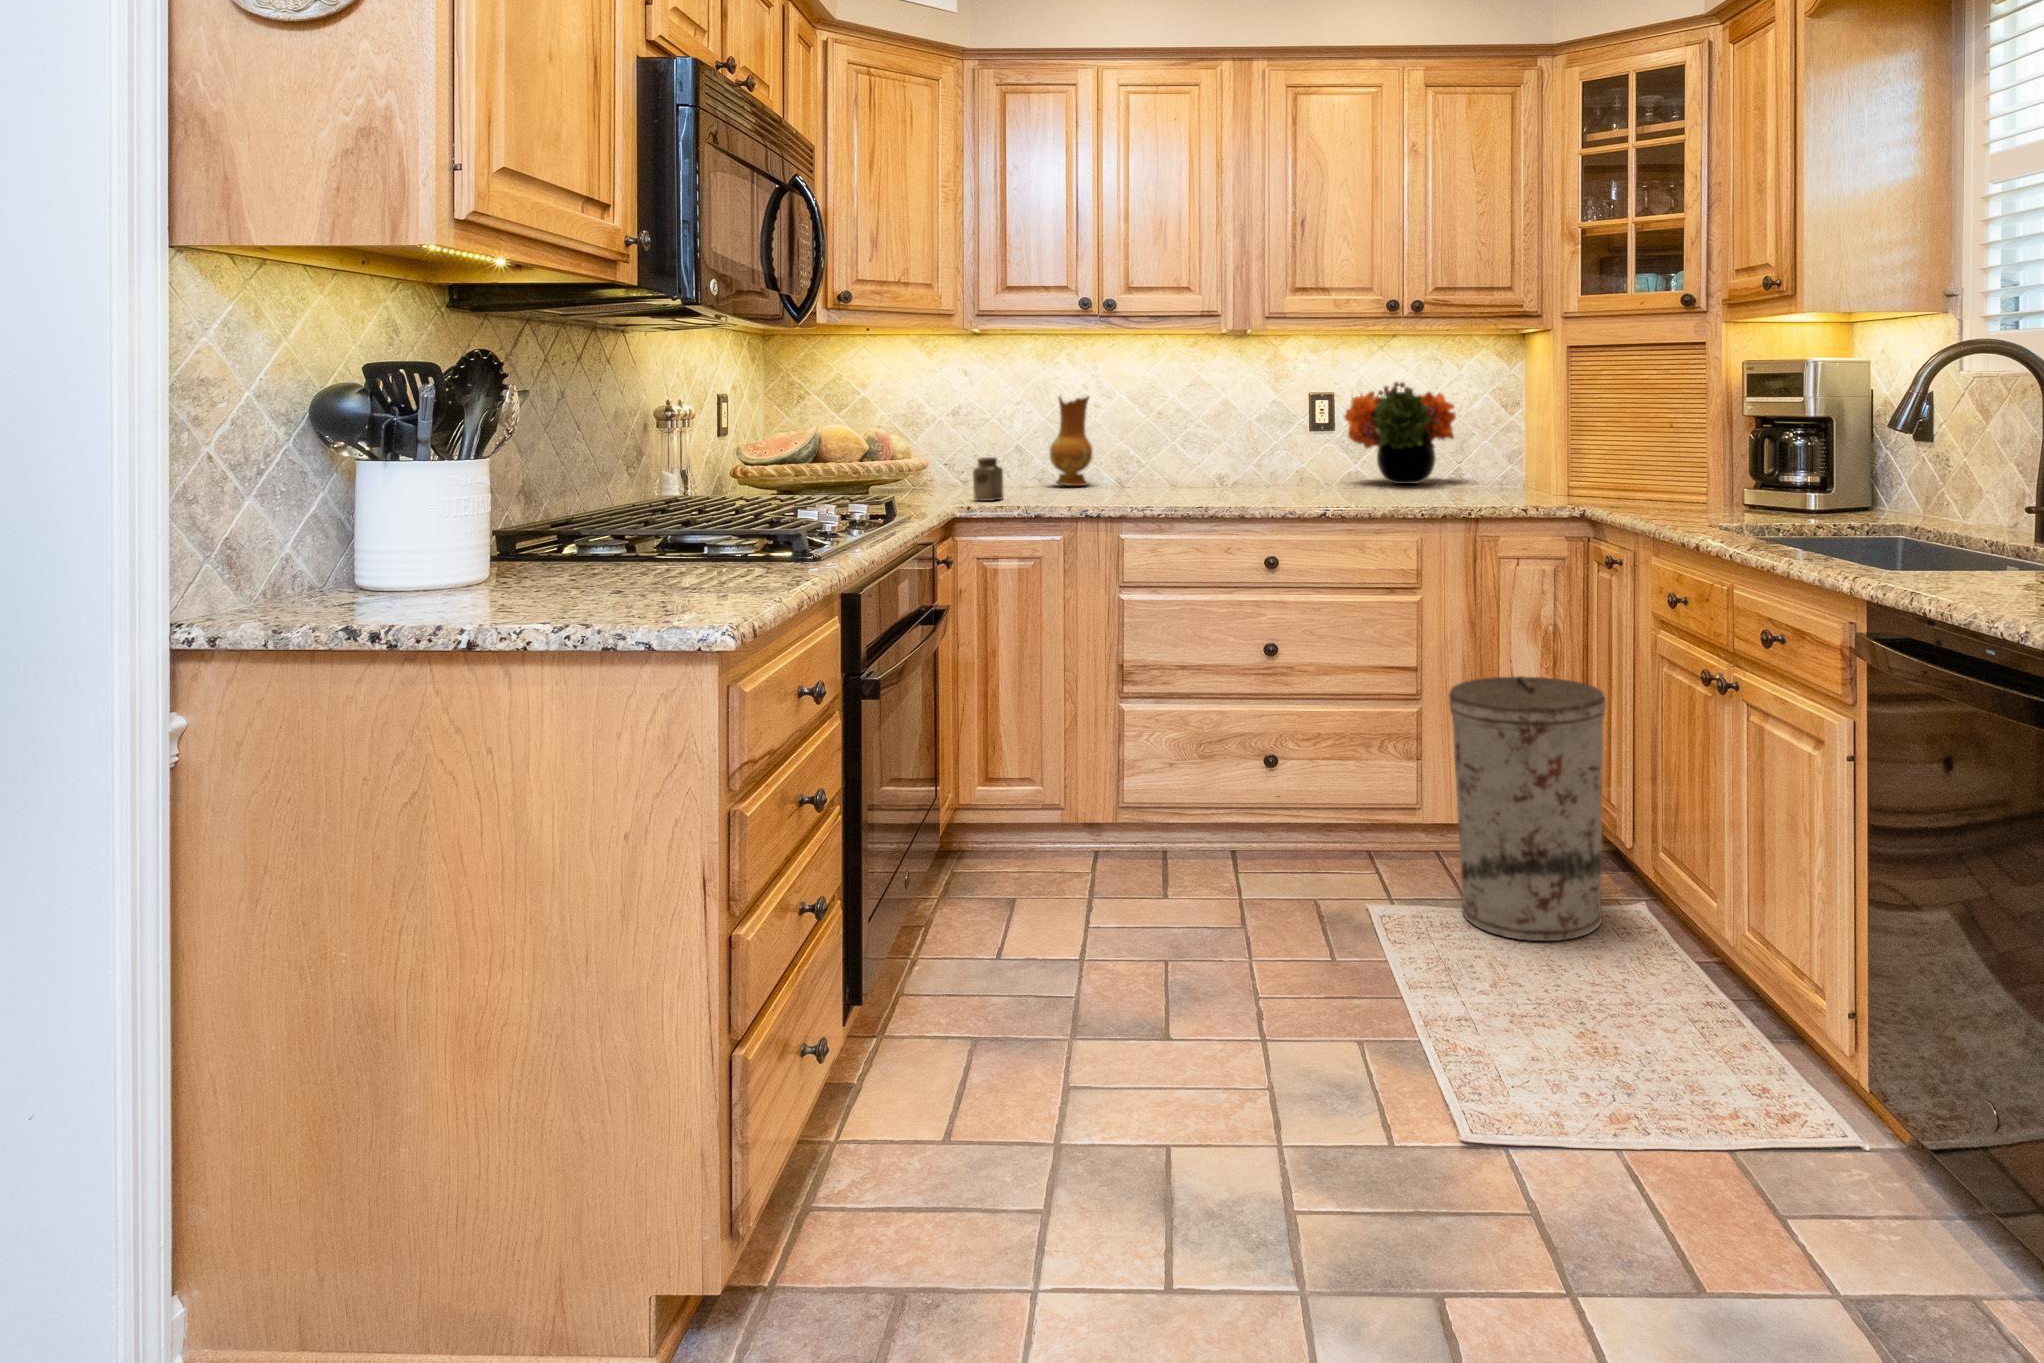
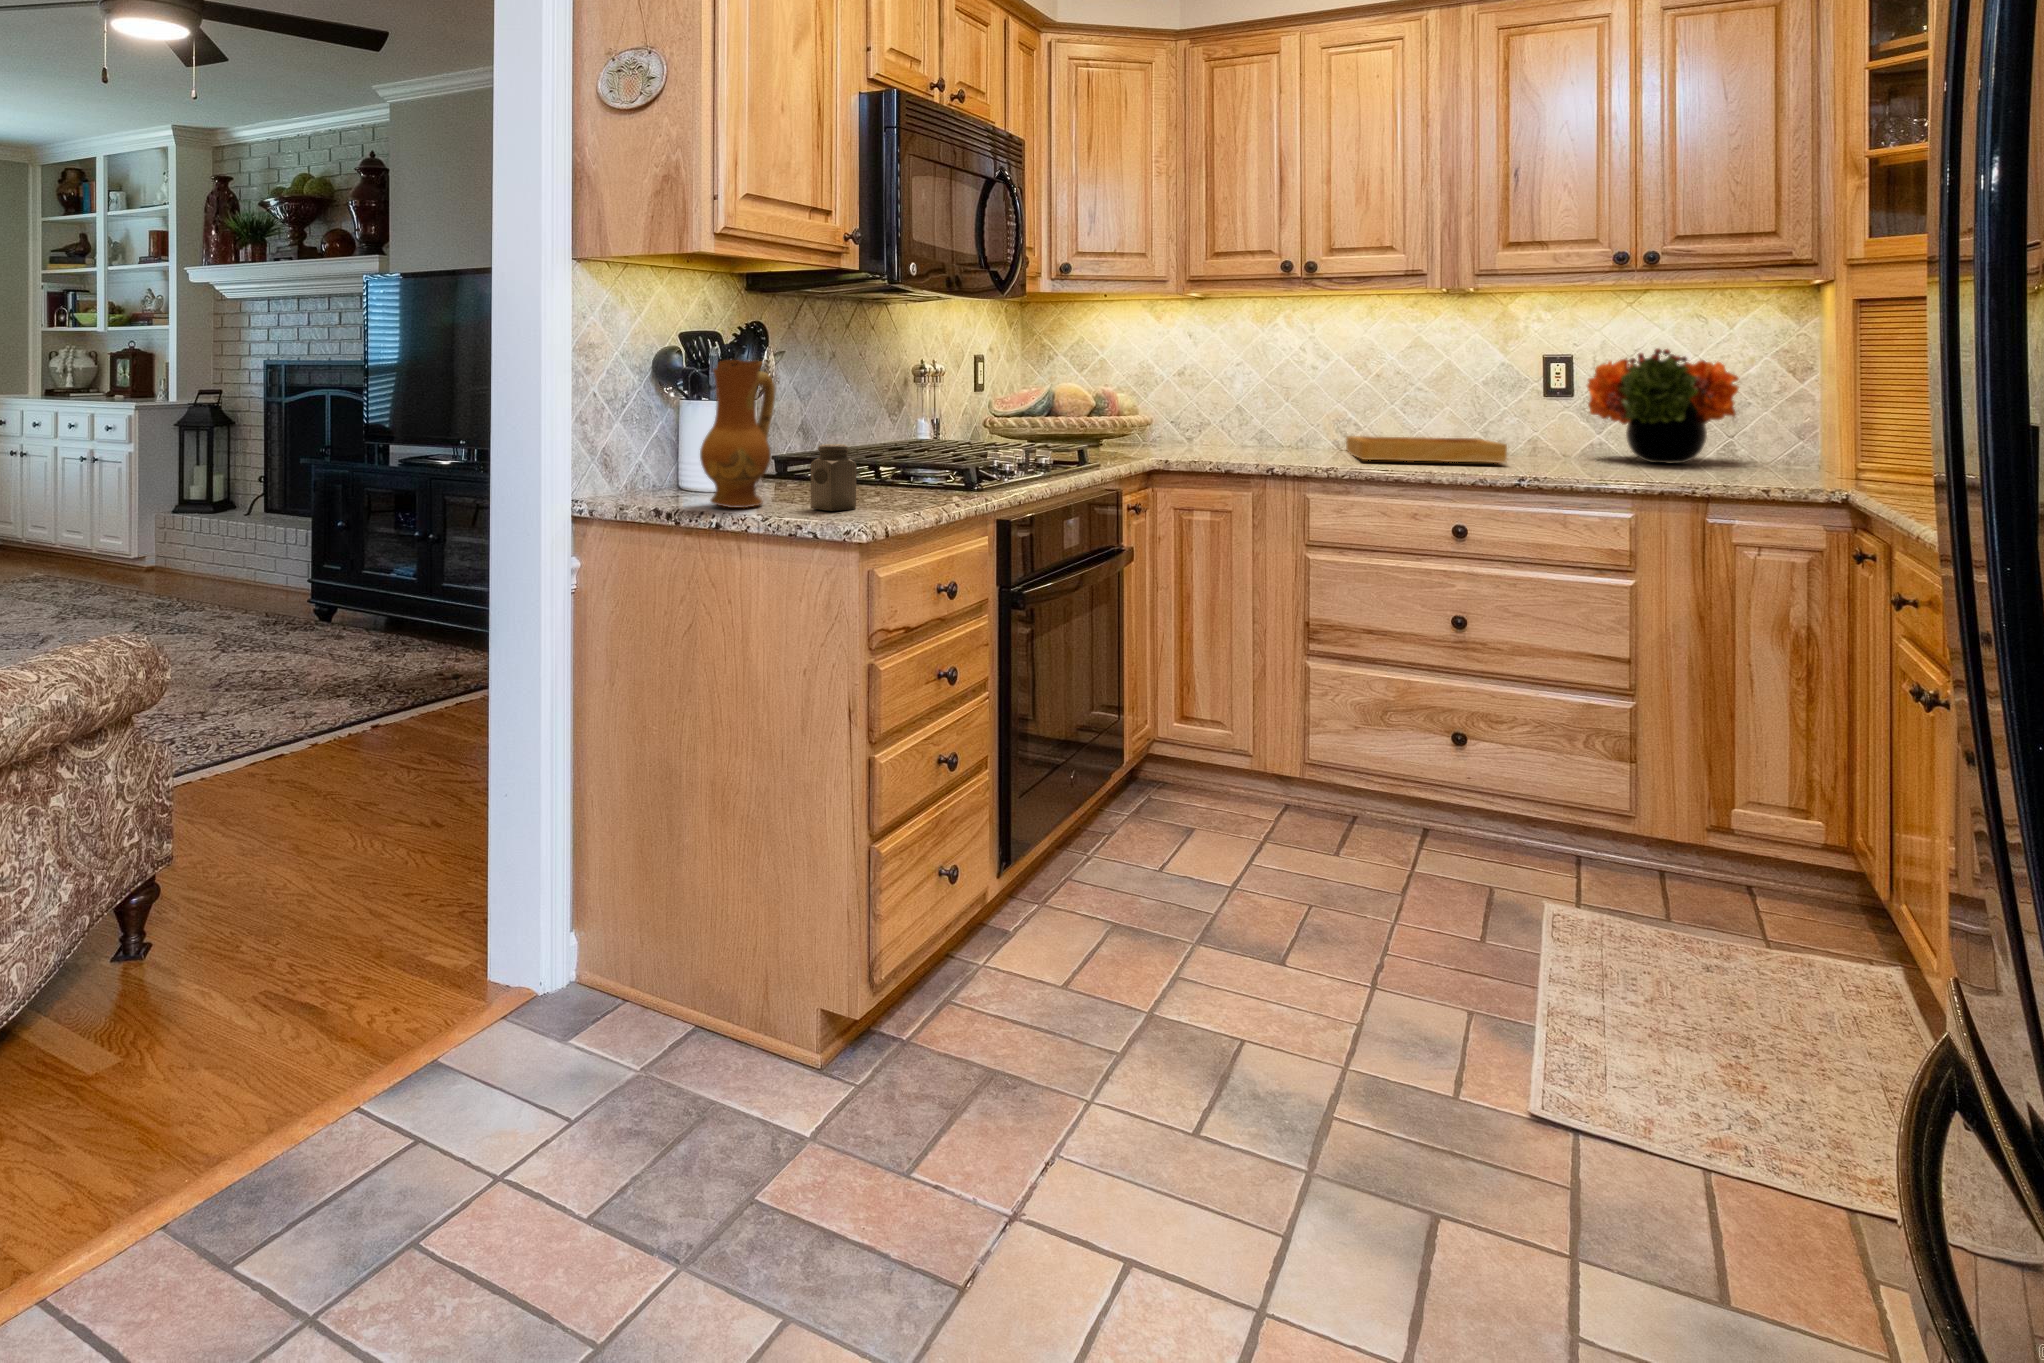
ceramic jug: present [1050,395,1094,486] -> present [700,360,775,508]
salt shaker: present [973,457,1003,501] -> present [811,444,857,511]
tray: none [1147,470,1294,496] -> present [1346,436,1507,463]
trash can: present [1449,676,1606,941] -> none [1658,685,1878,989]

